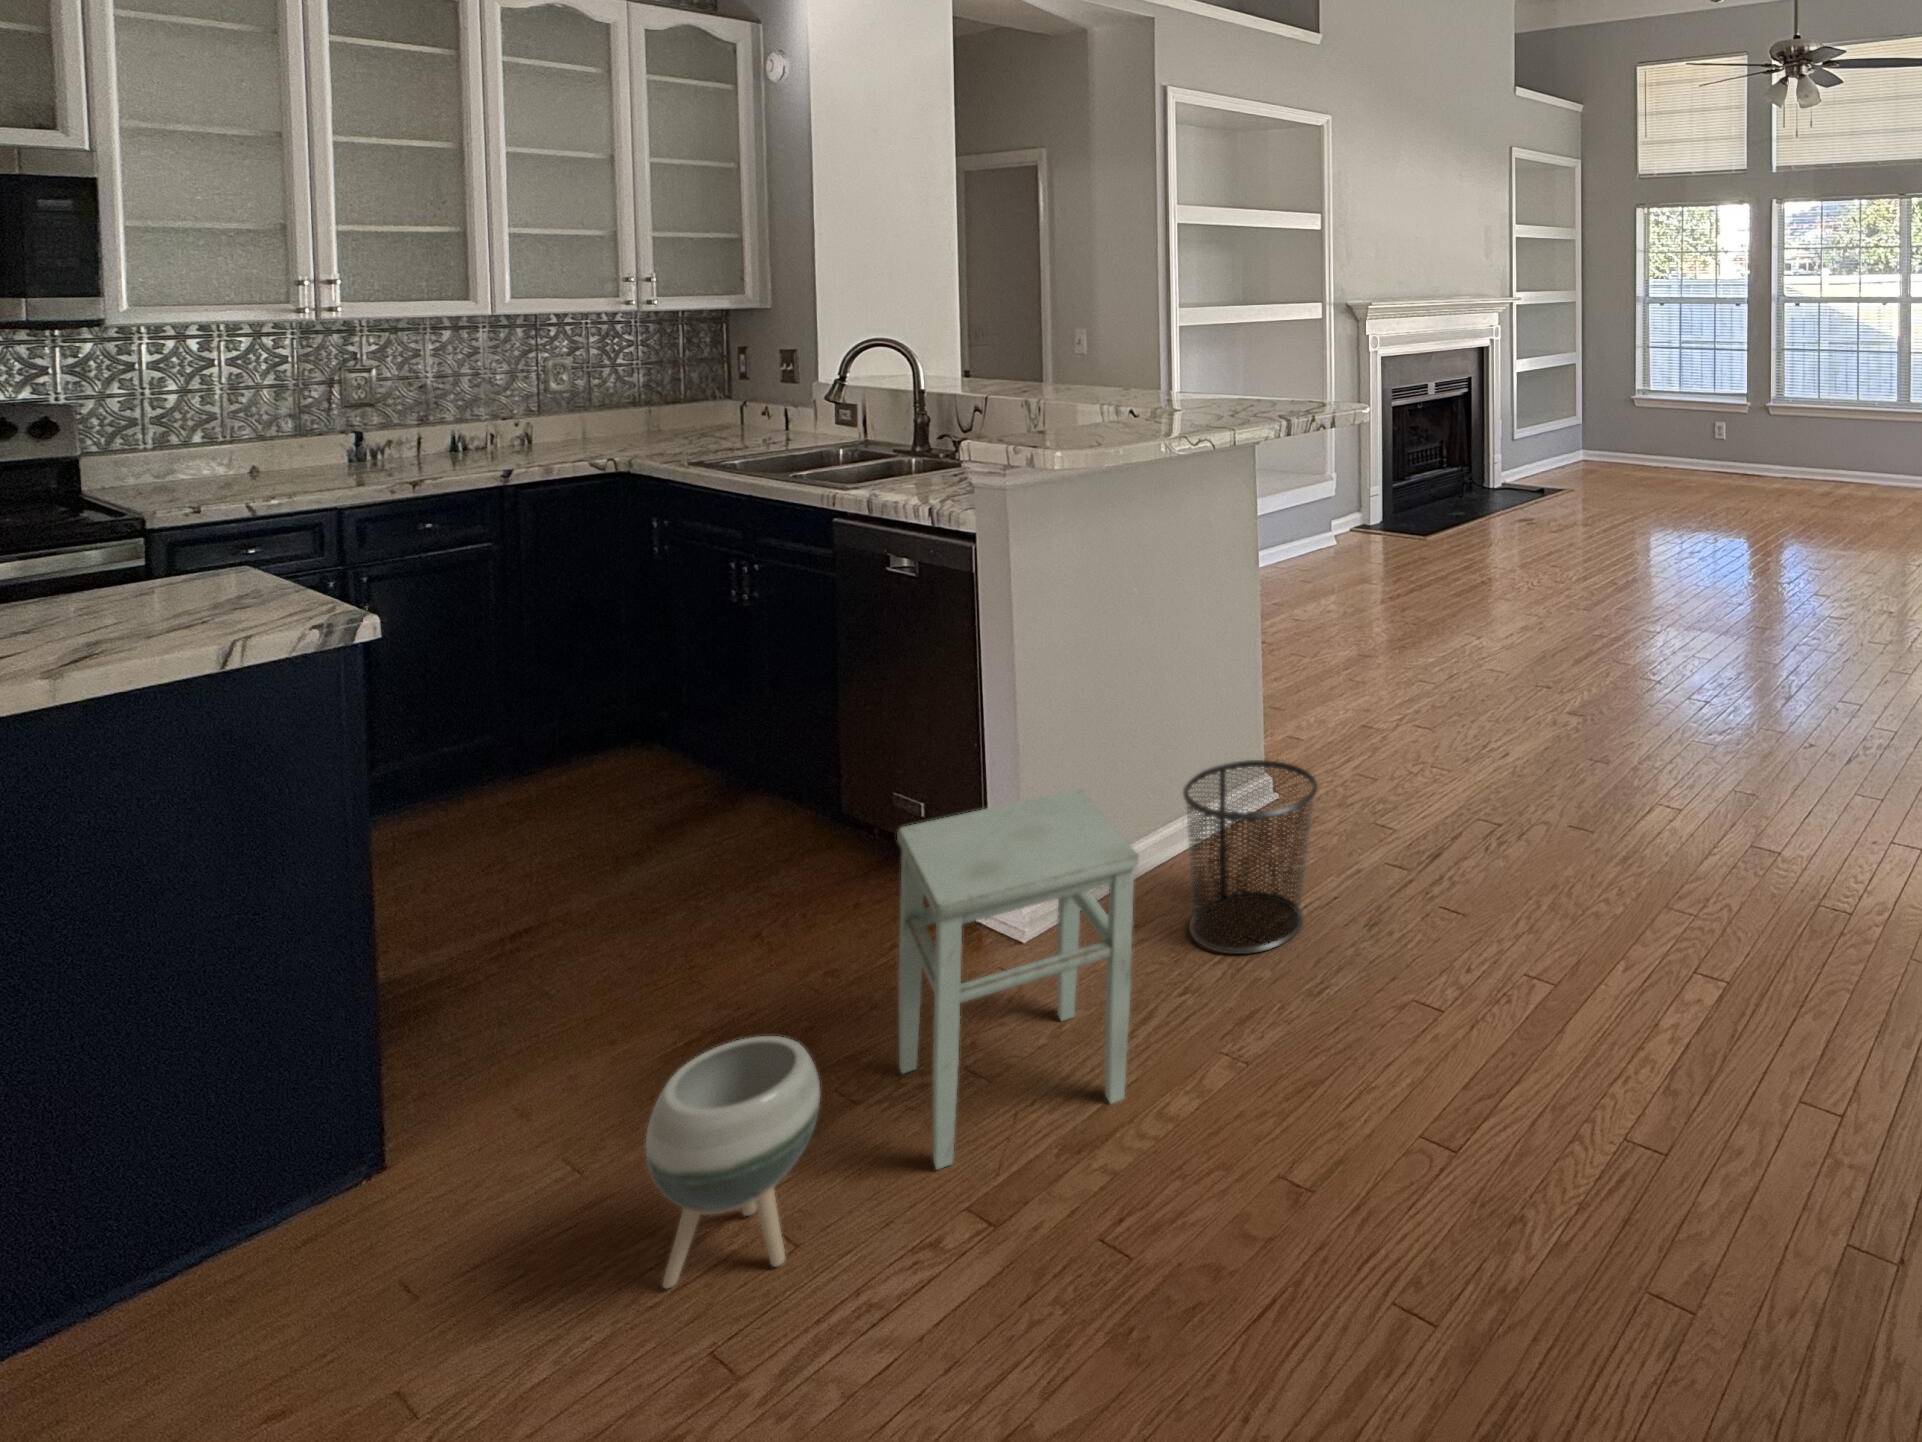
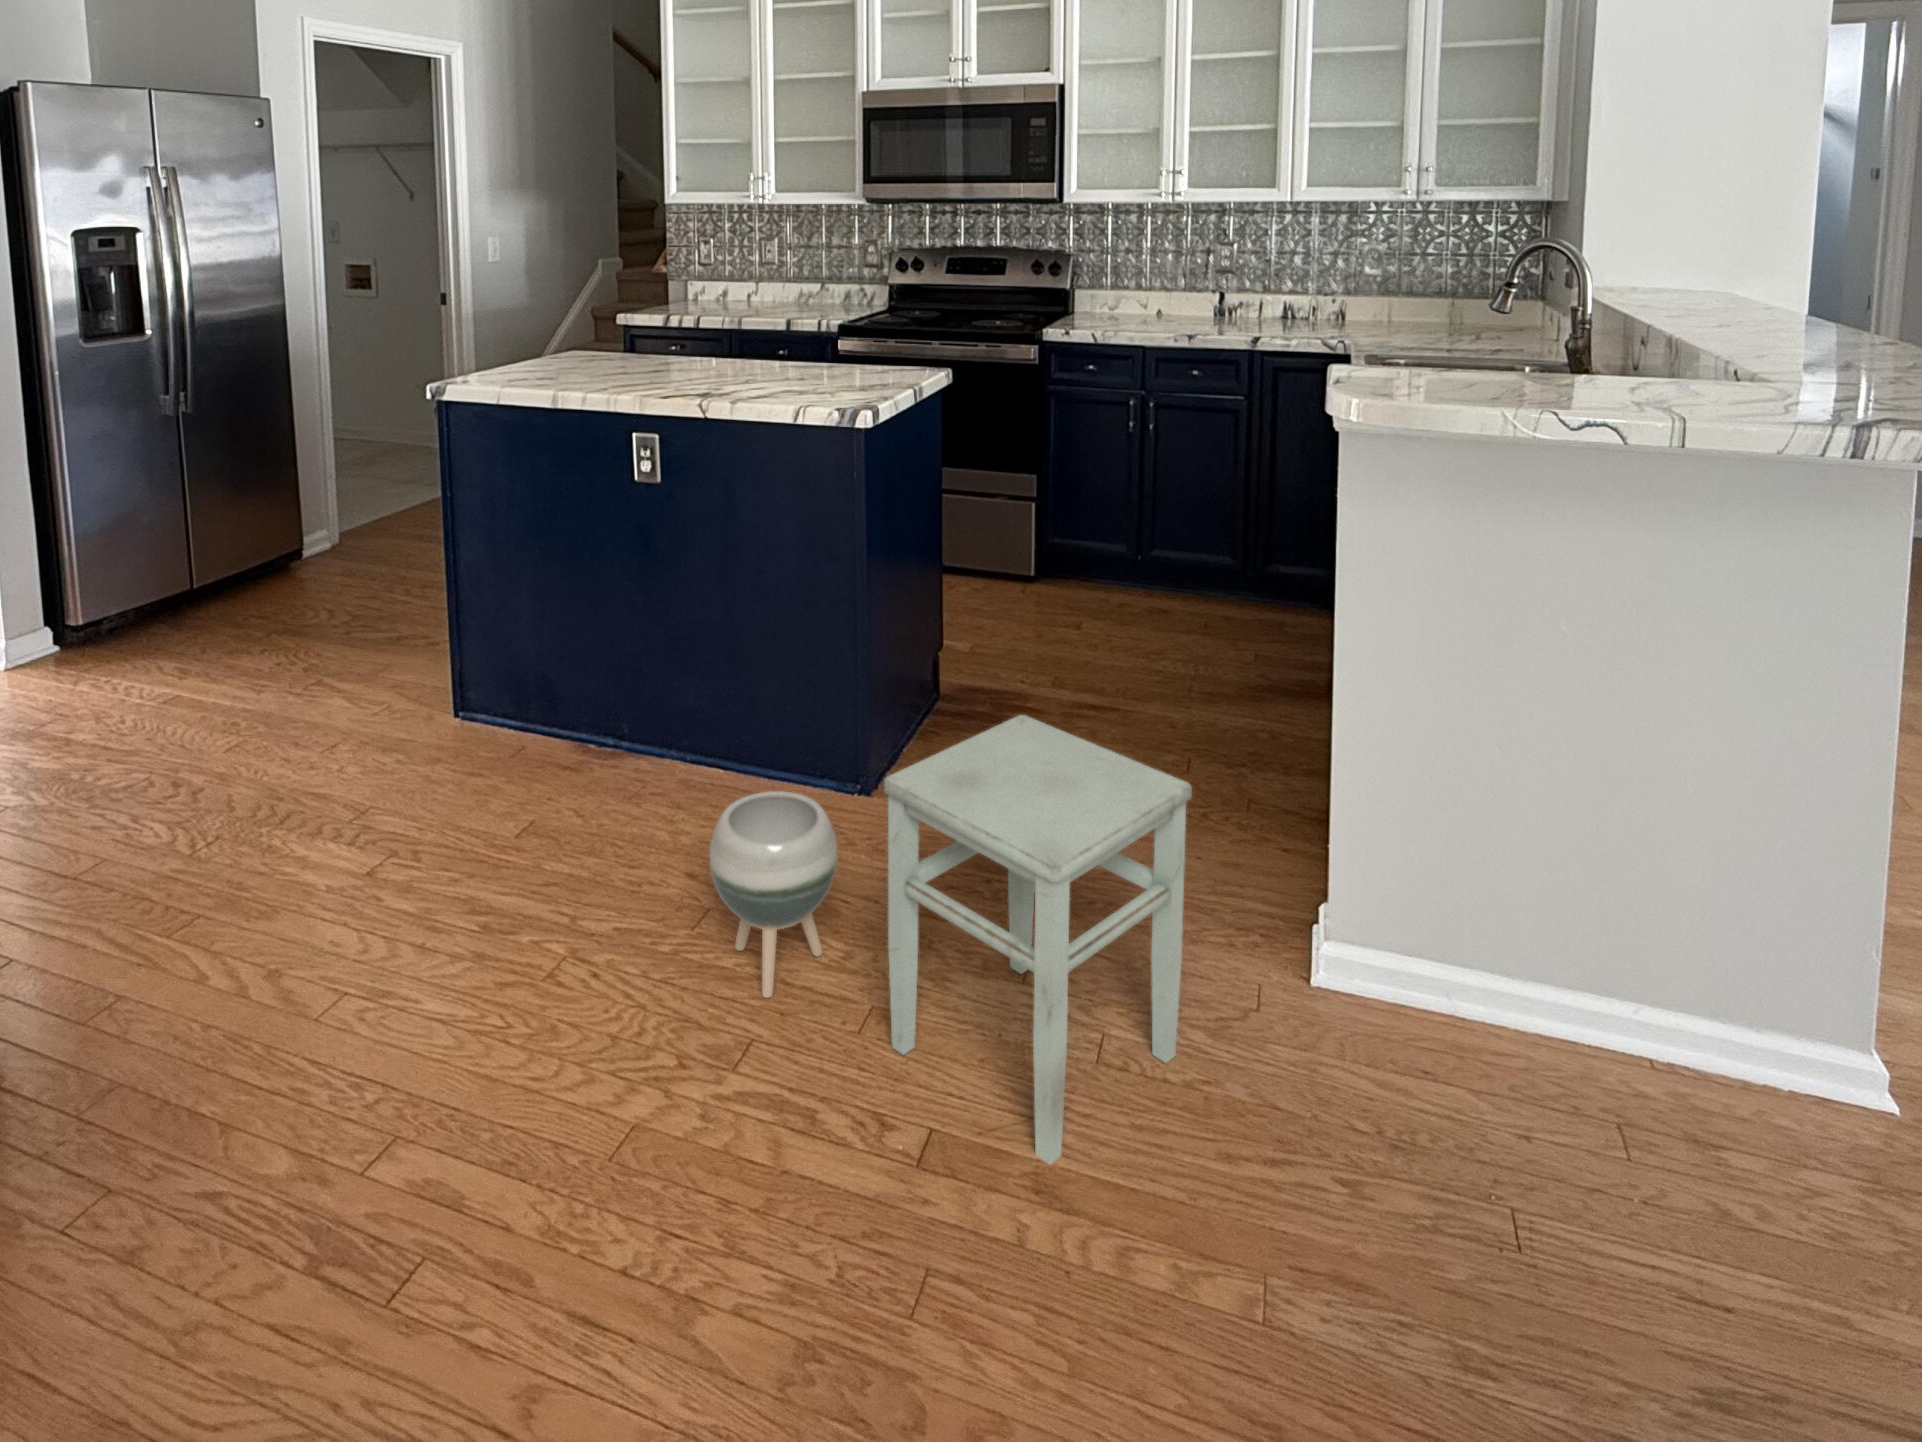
waste bin: present [1183,760,1318,954] -> none [1382,898,1642,1263]

